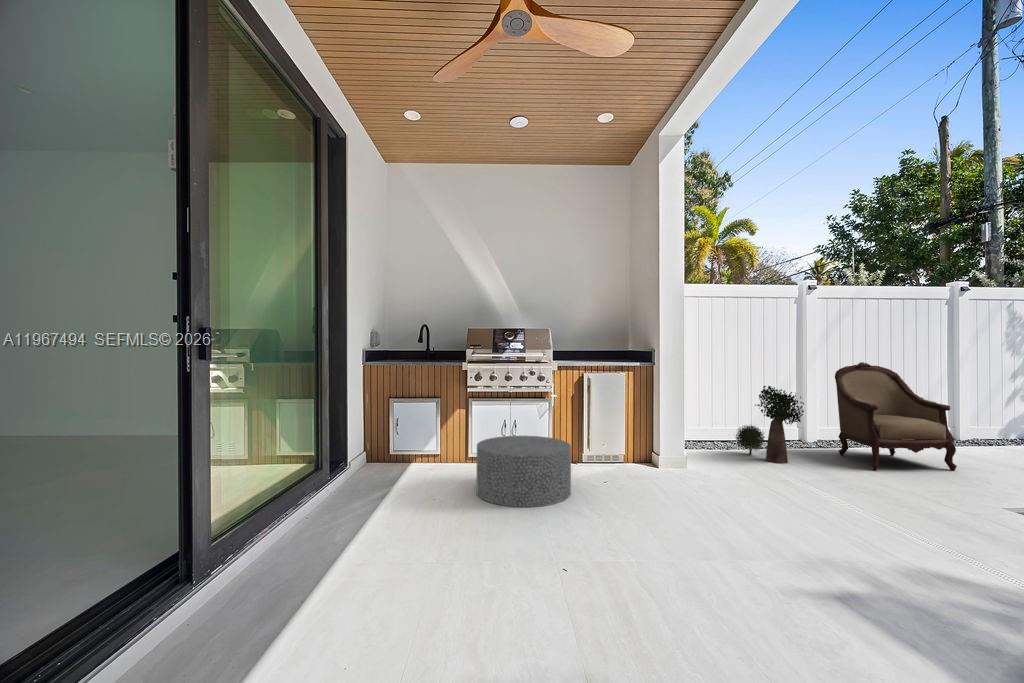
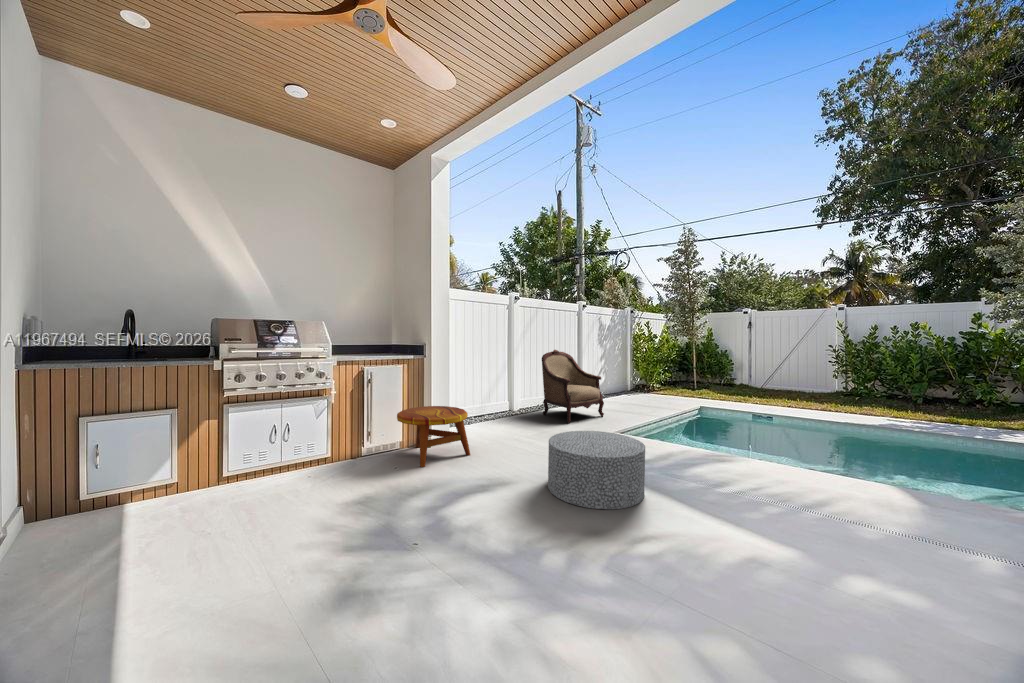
potted plant: present [736,386,804,463] -> none [481,369,530,428]
side table: none [613,420,695,482] -> present [397,406,470,467]
ottoman: present [477,436,571,507] -> present [548,431,645,509]

